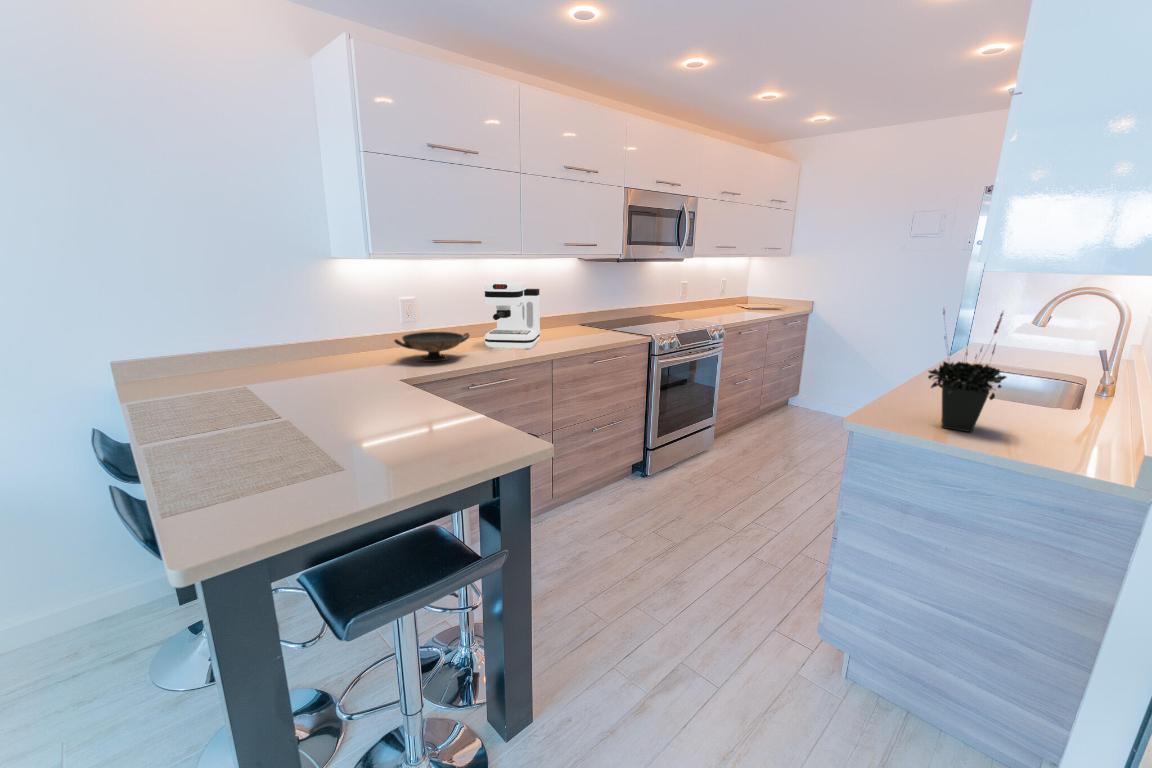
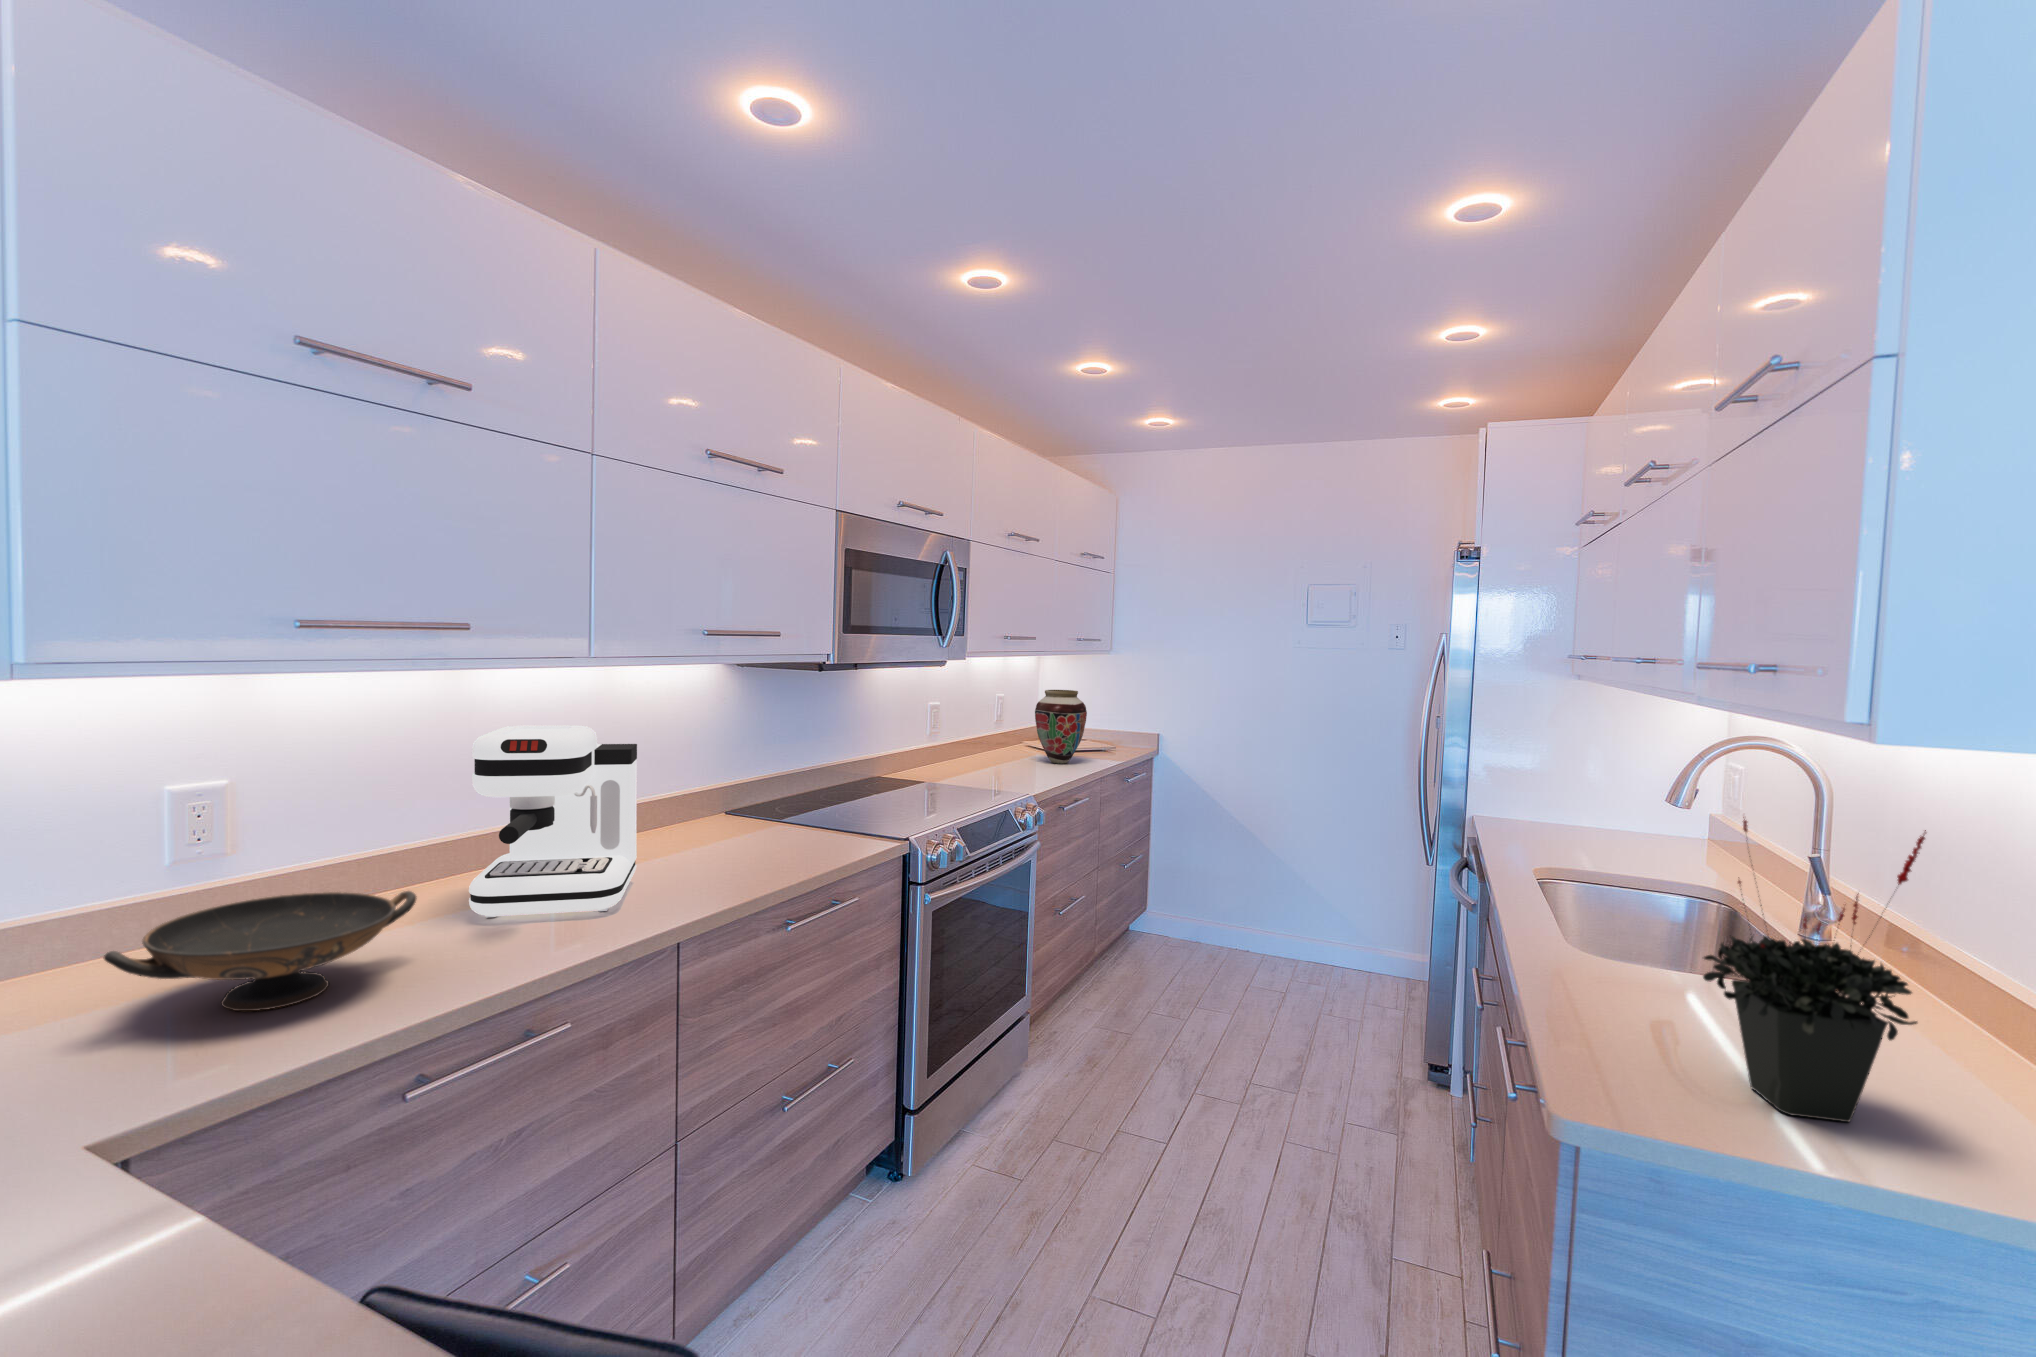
vase: none [737,274,766,313] -> present [1035,690,1087,764]

